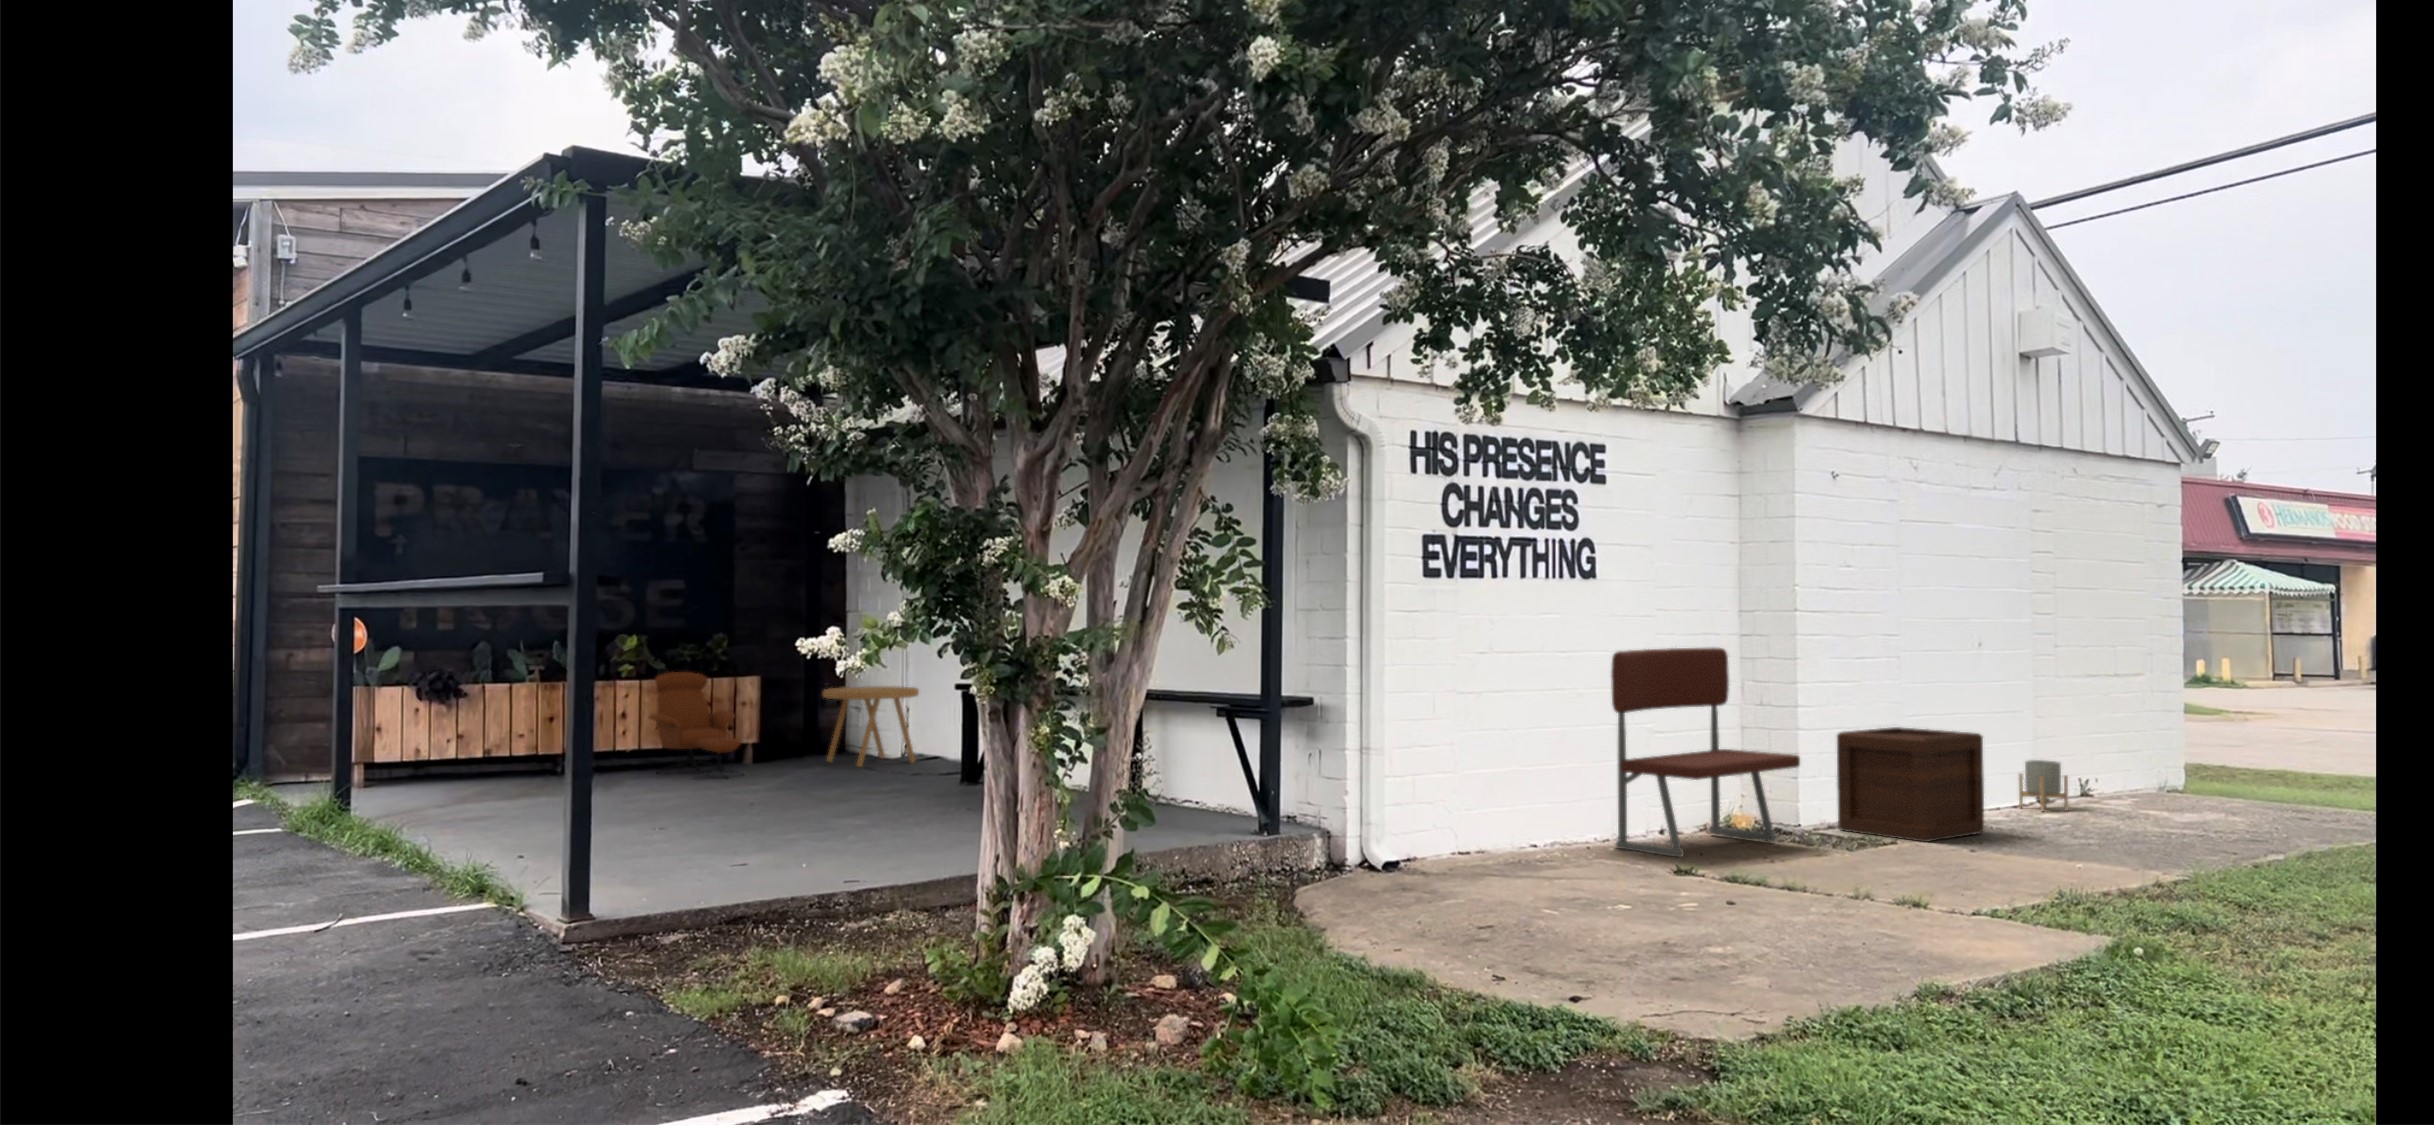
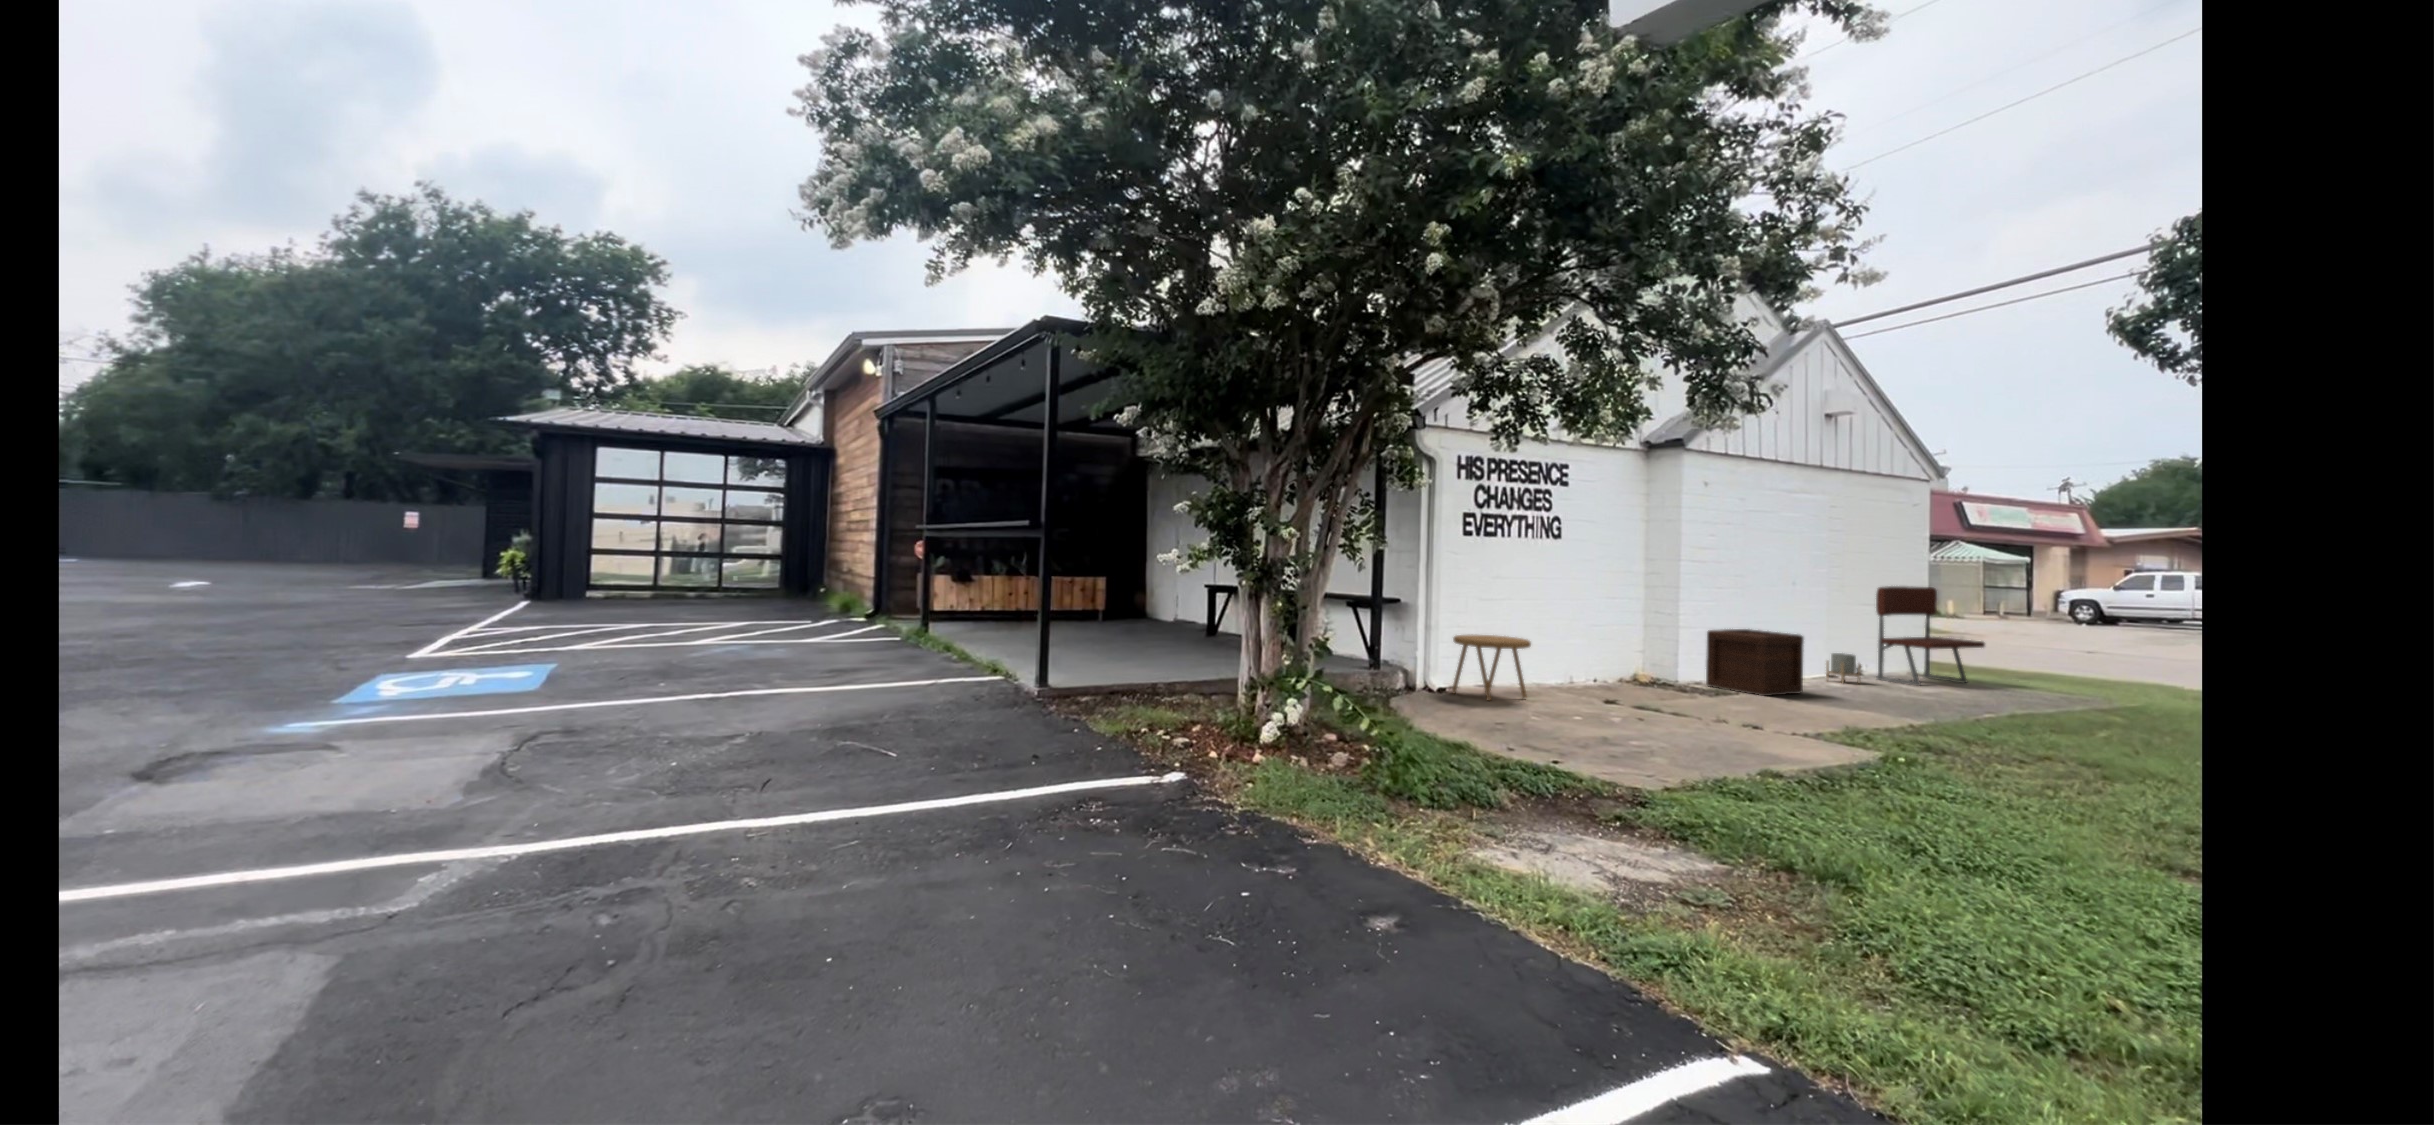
bench: present [1611,648,1800,857] -> present [1876,586,1985,685]
lounge chair: present [649,672,740,778] -> none [1054,572,1099,626]
side table: present [823,686,919,767] -> present [1452,635,1531,701]

